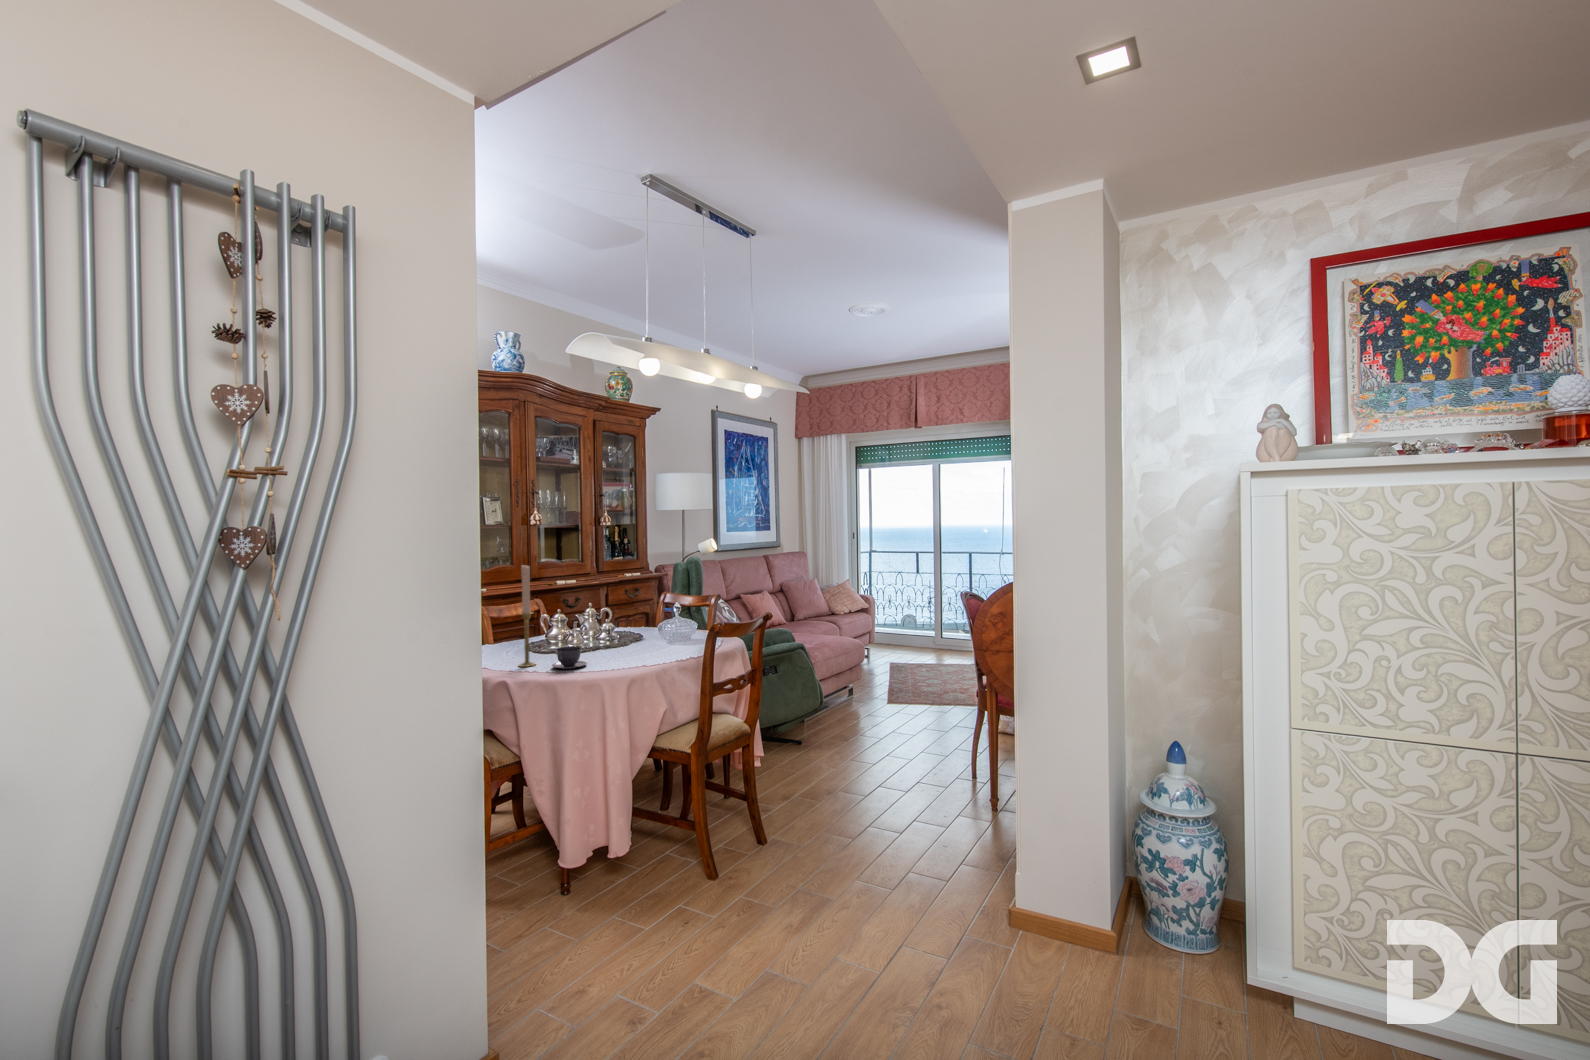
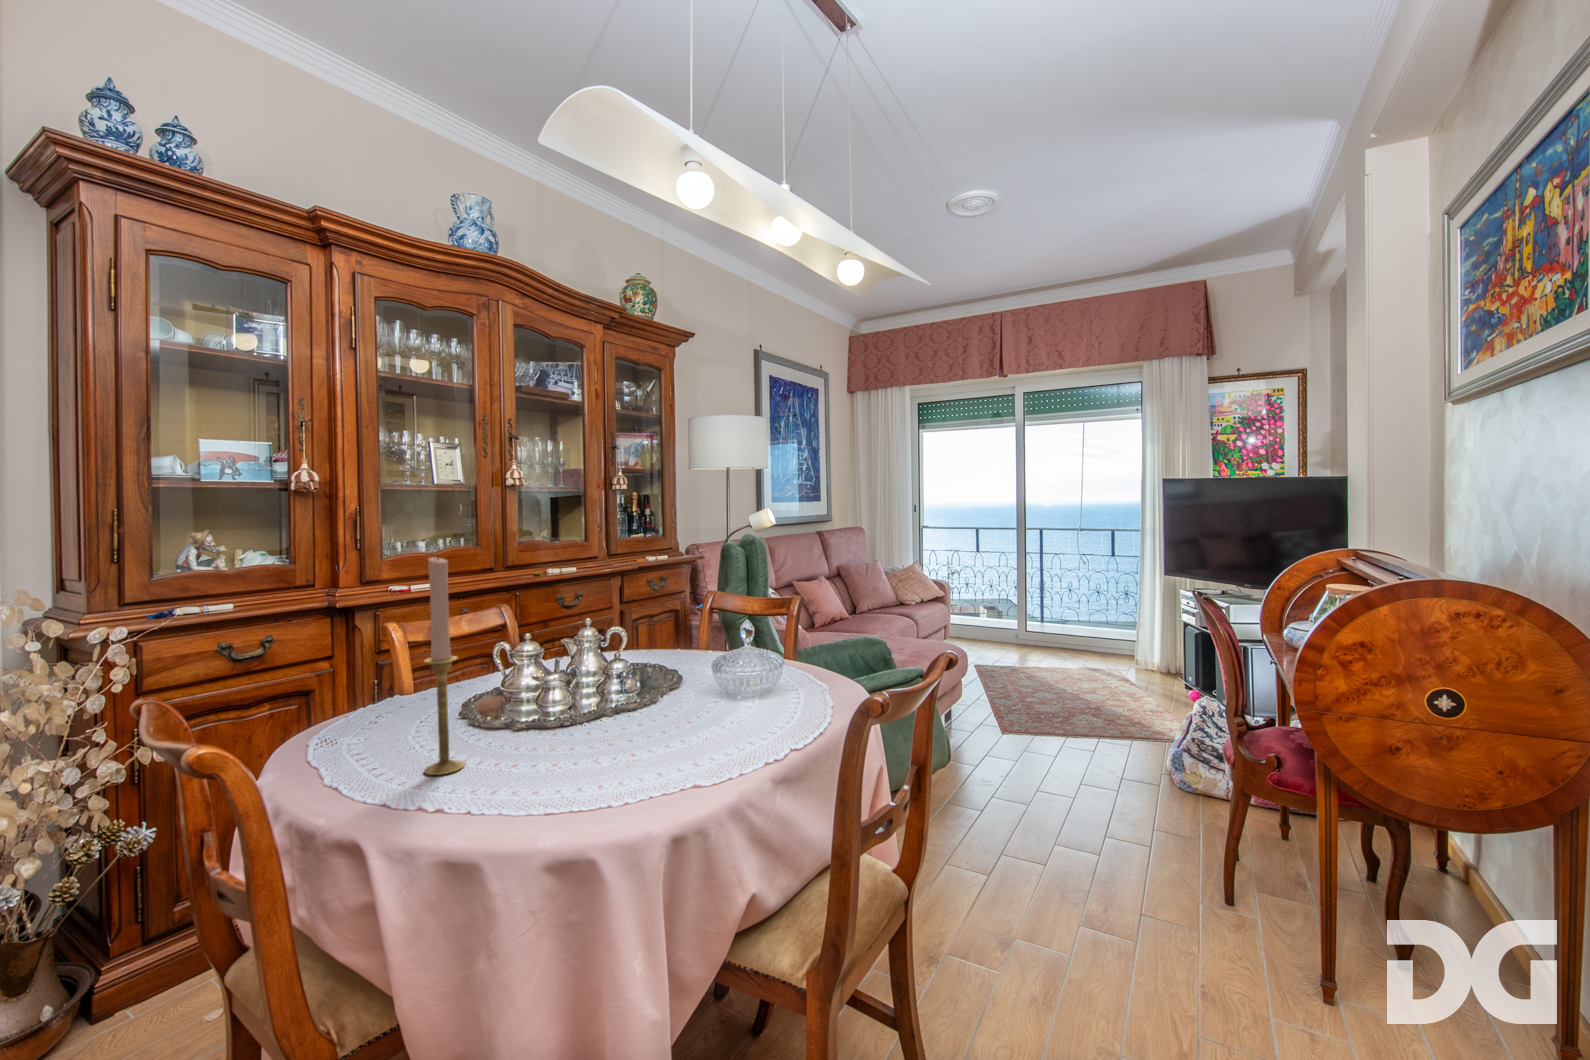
teacup: present [552,647,587,669] -> none [492,730,569,788]

